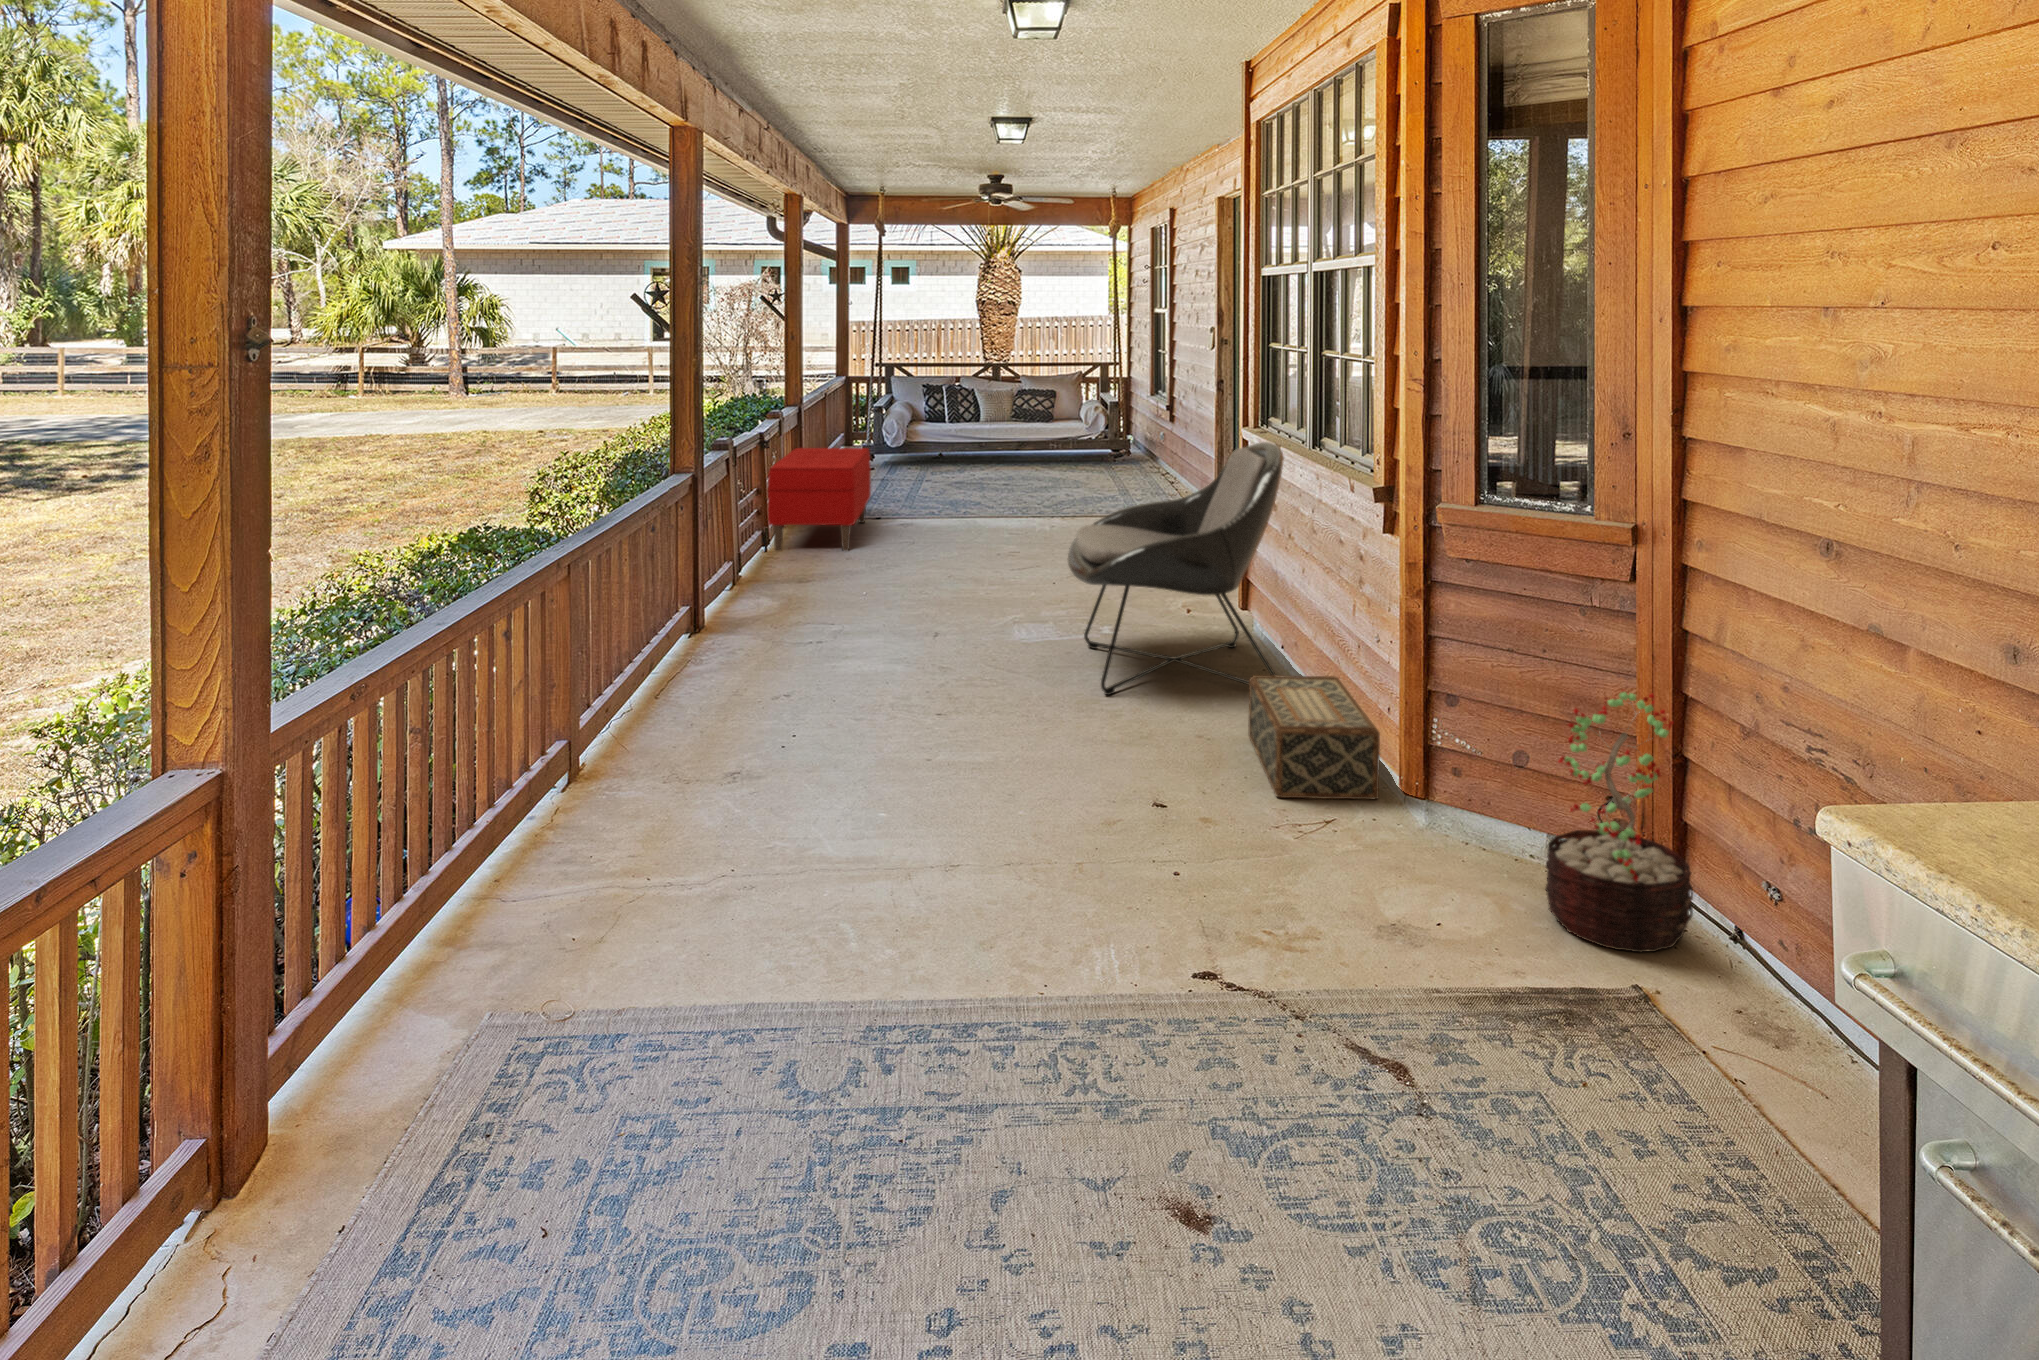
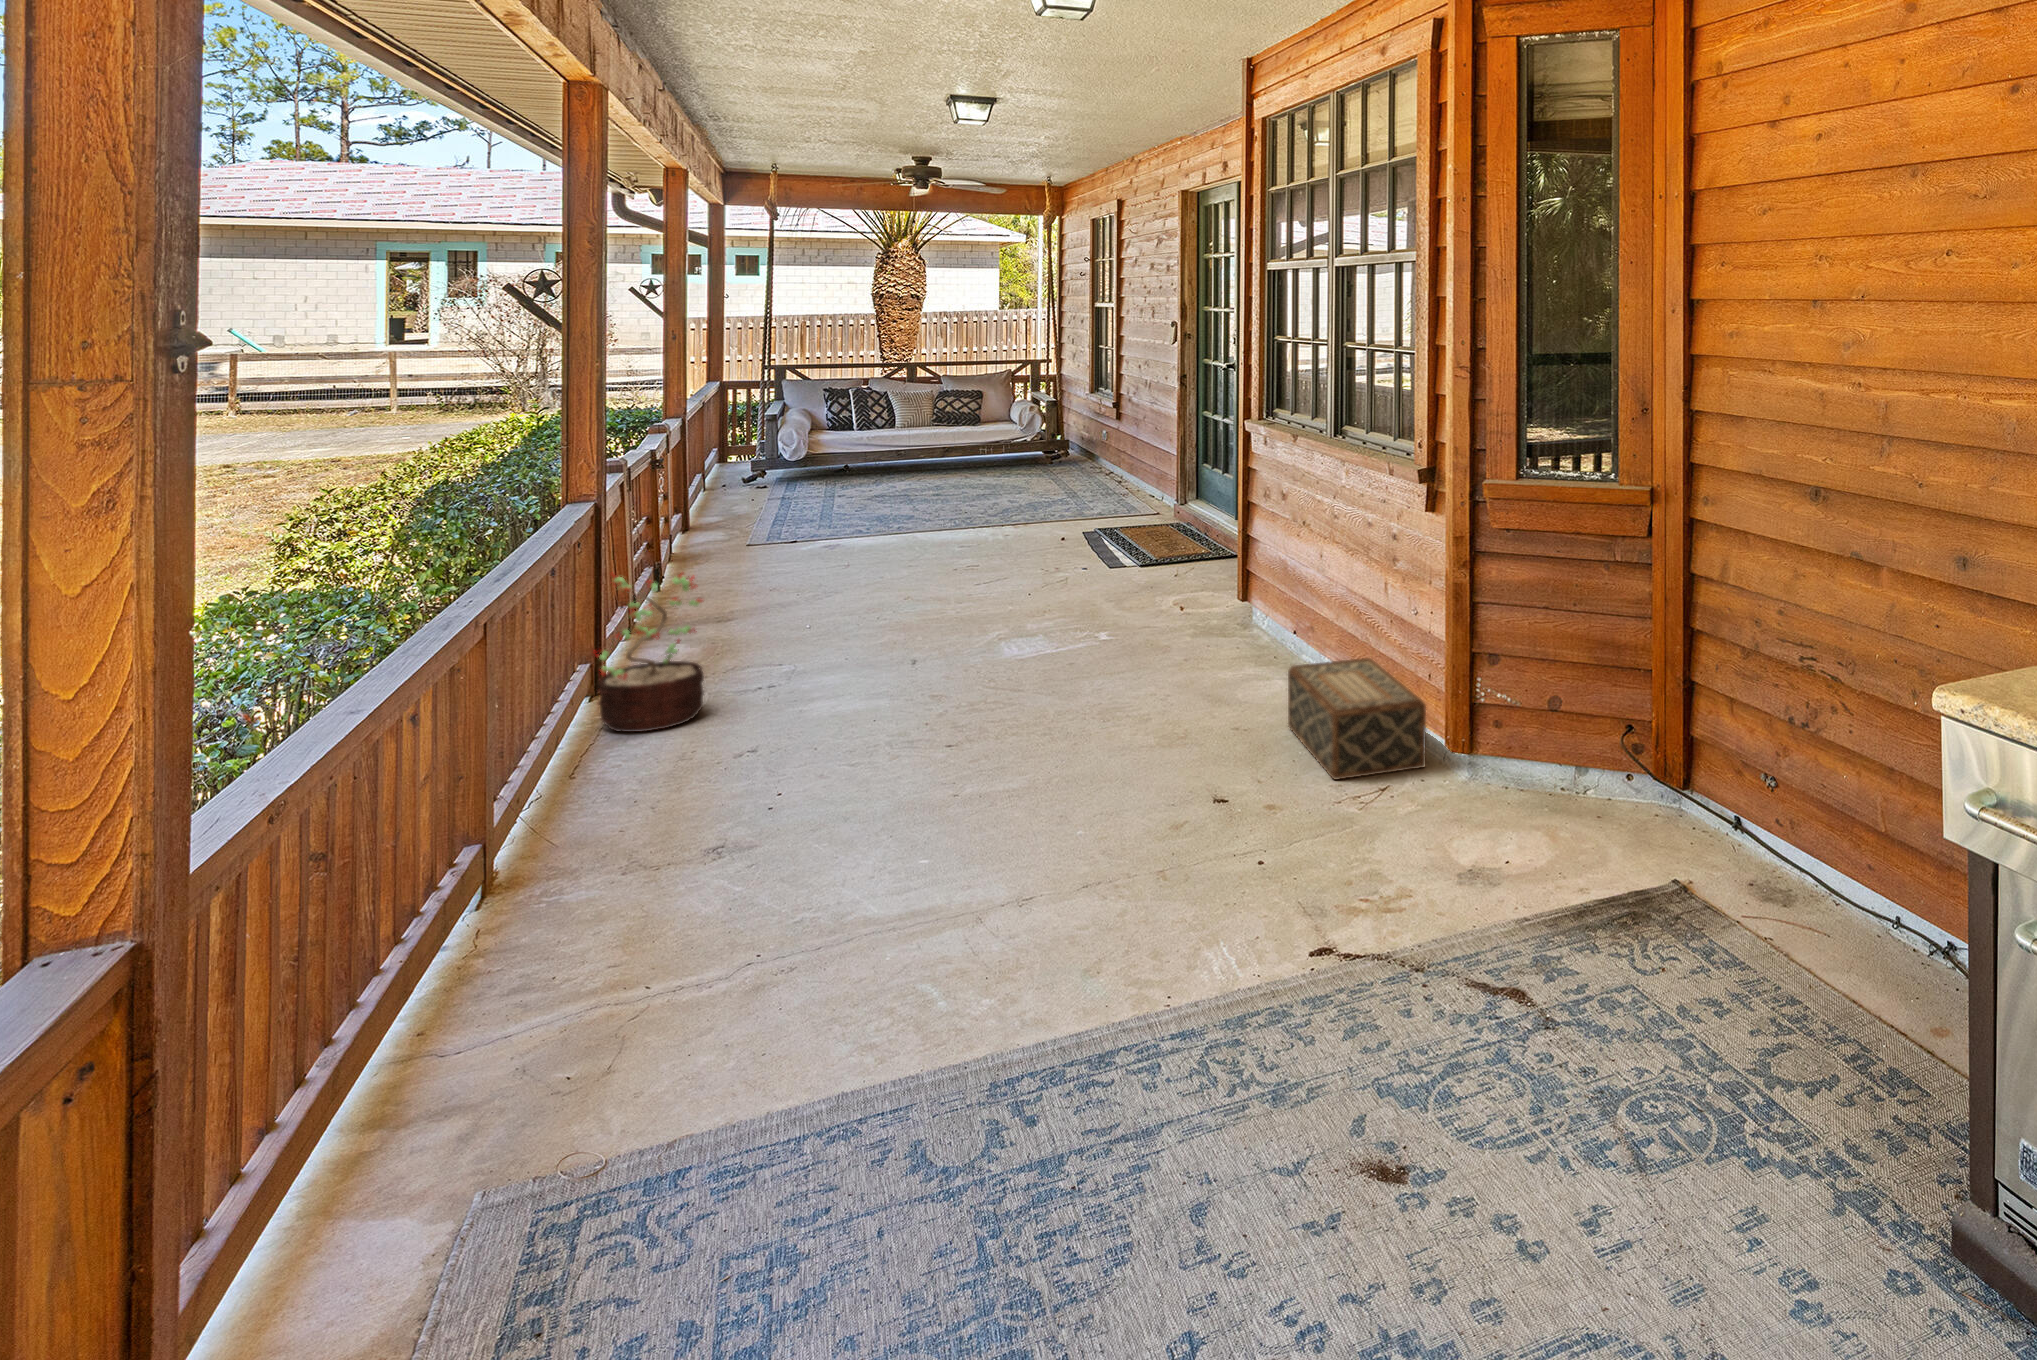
lounge chair: present [1068,442,1284,695] -> none [1074,436,1302,705]
bench: present [768,448,871,551] -> none [660,463,785,591]
decorative plant: present [1545,690,1693,953] -> present [596,573,704,732]

